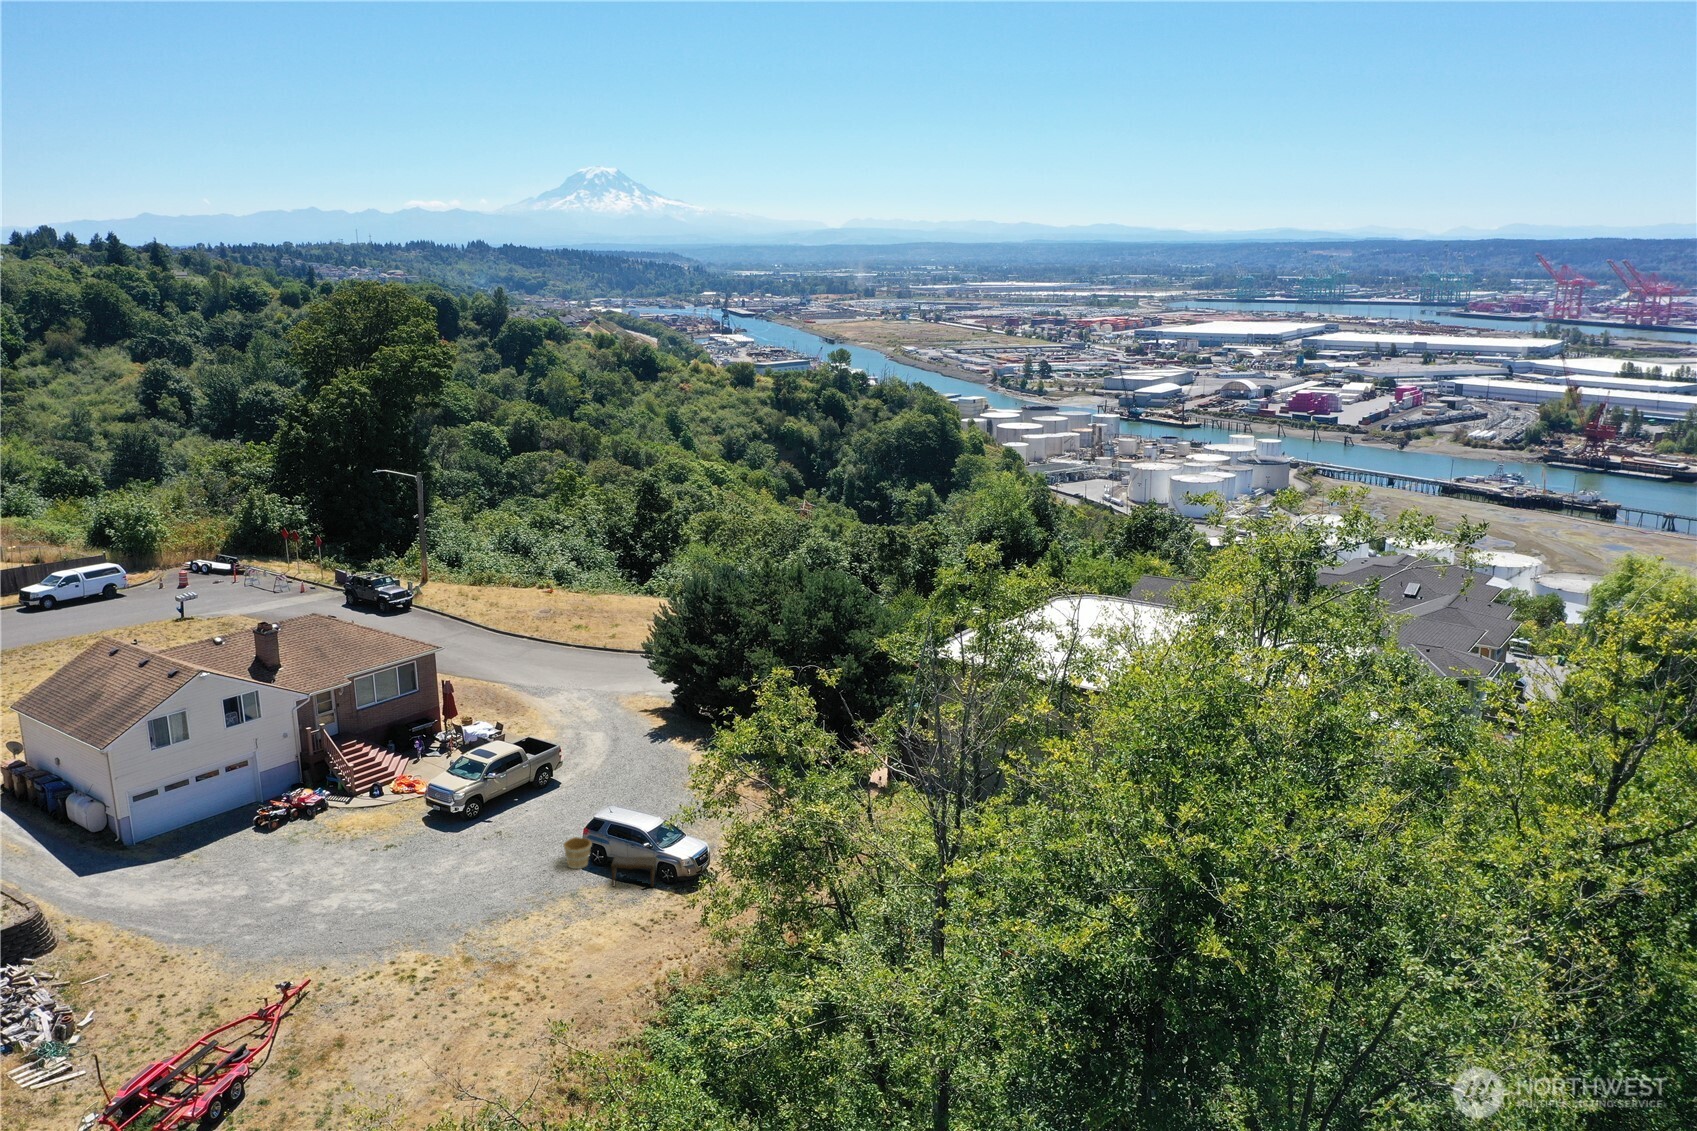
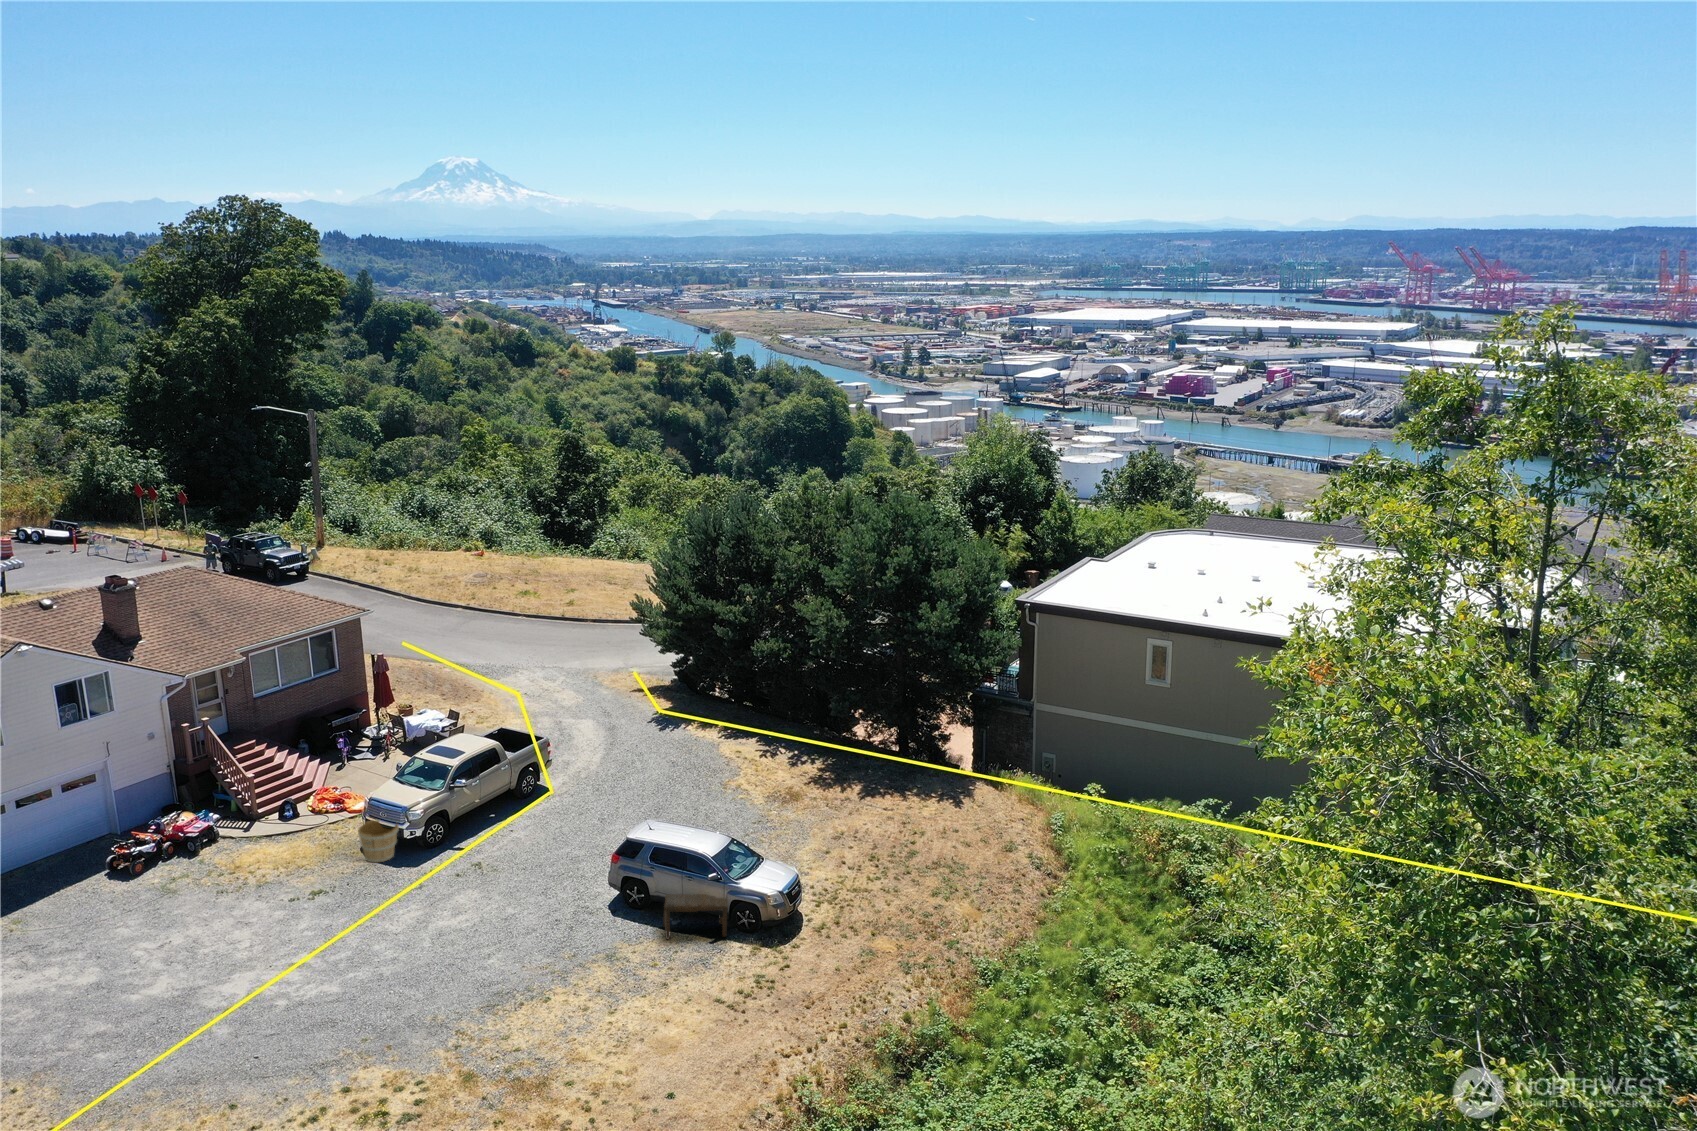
wooden bucket: present [564,837,592,869] -> present [358,820,399,863]

